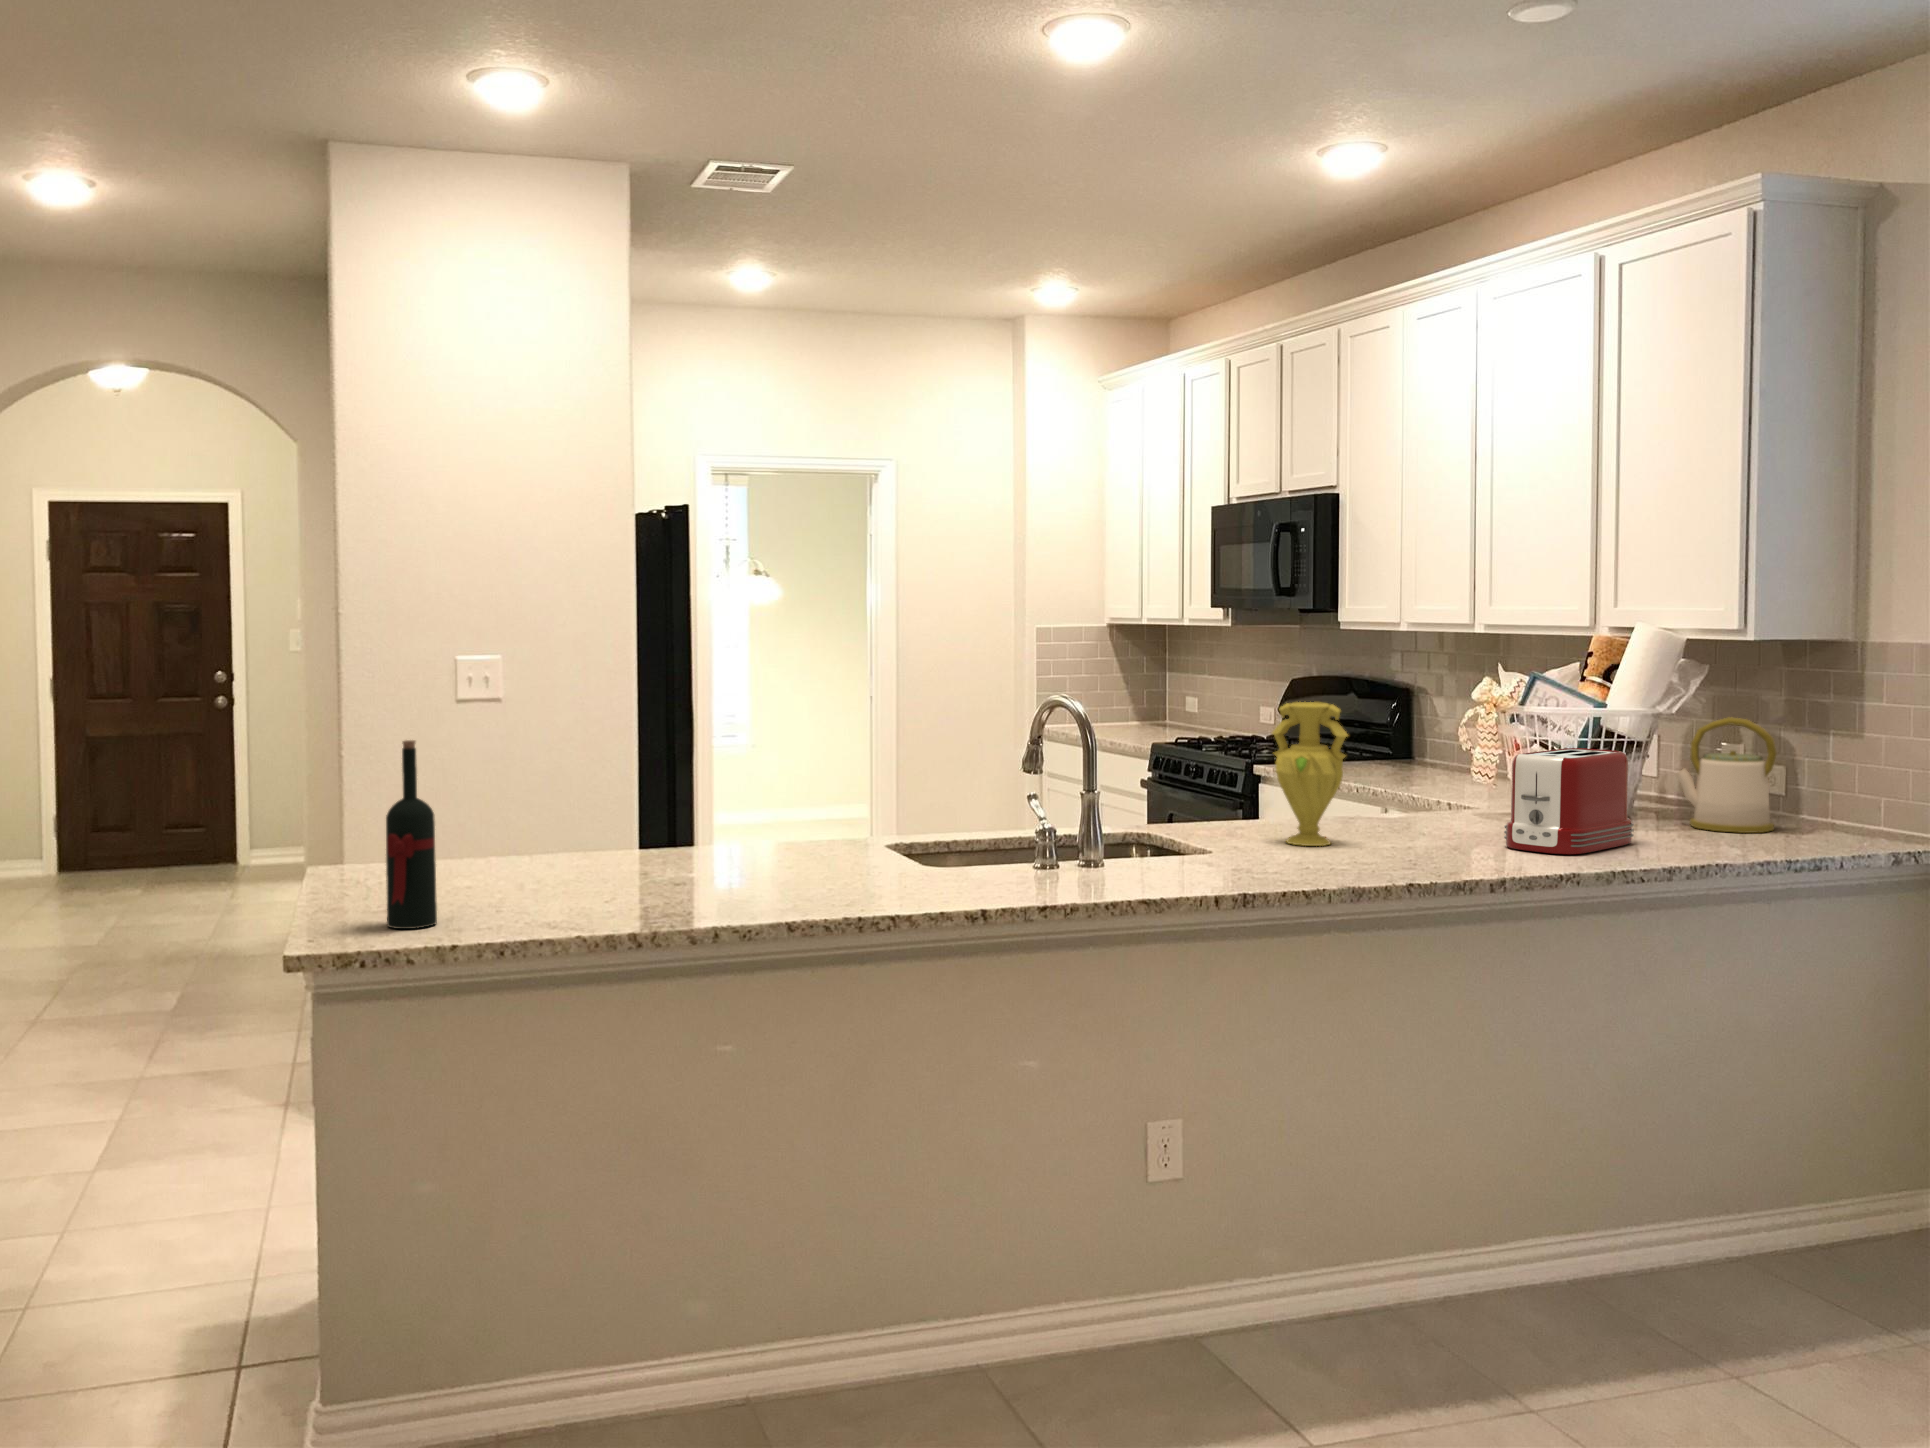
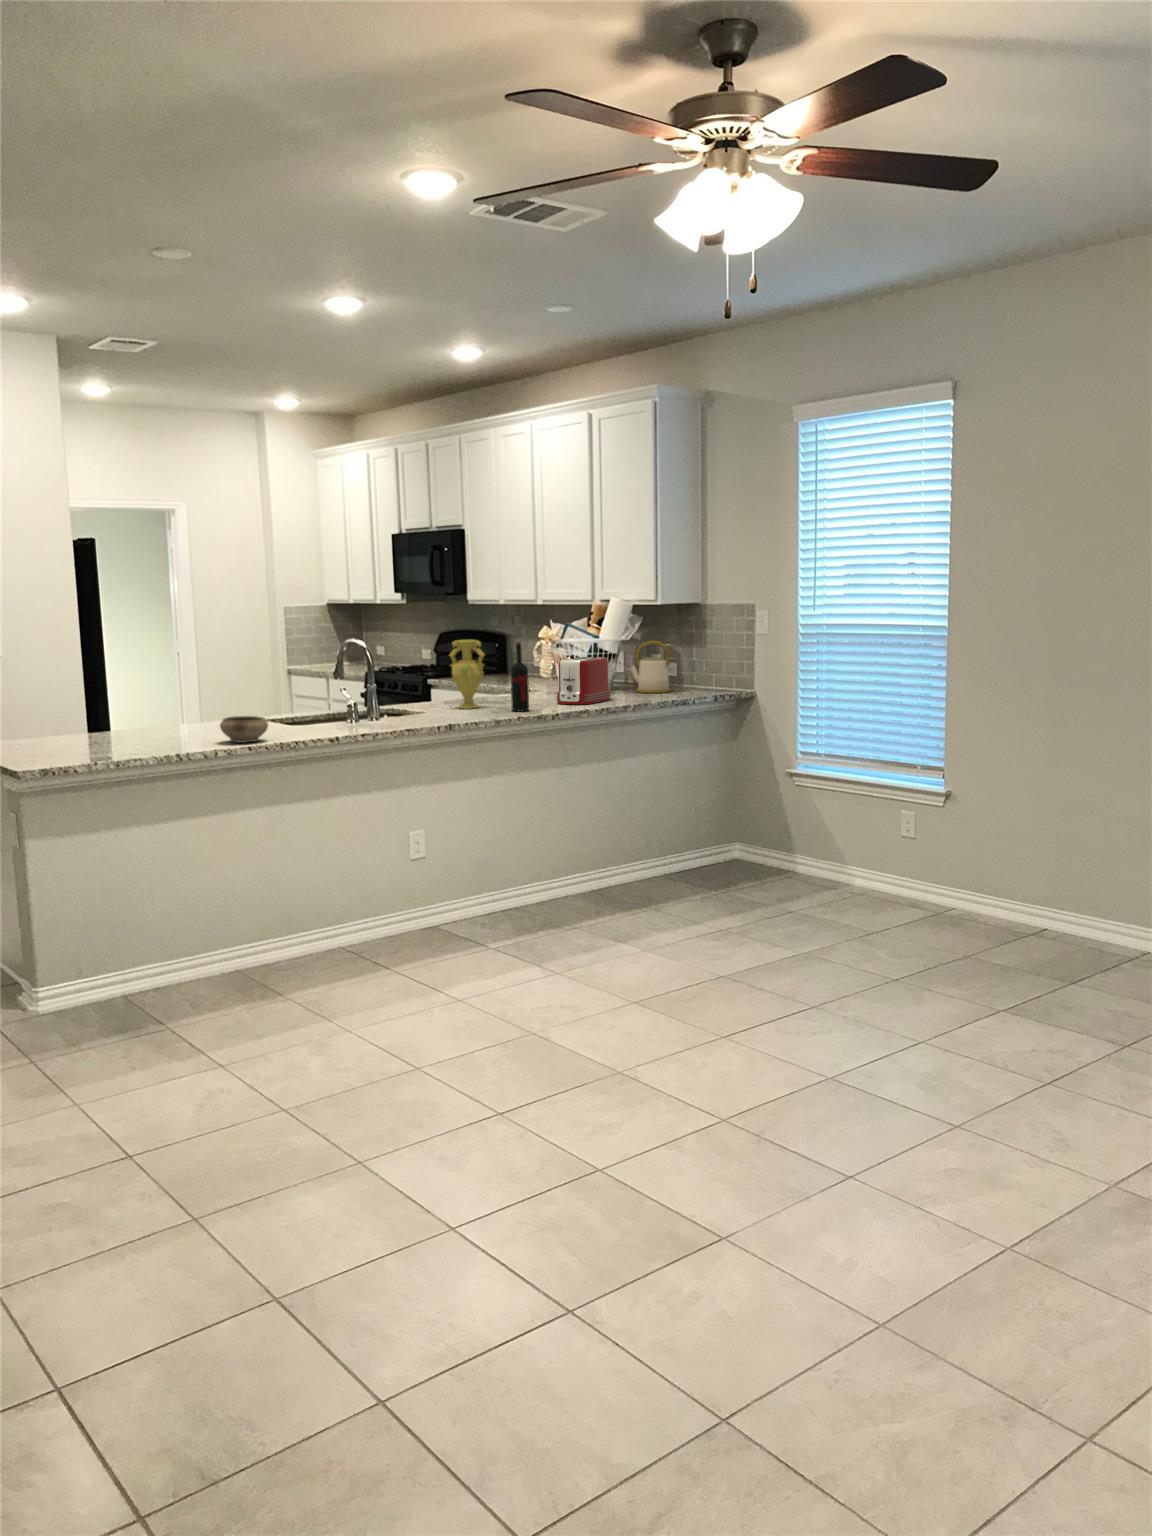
wine bottle: present [386,740,437,929] -> present [511,641,529,711]
ceramic bowl: none [748,848,847,908] -> present [220,716,268,743]

